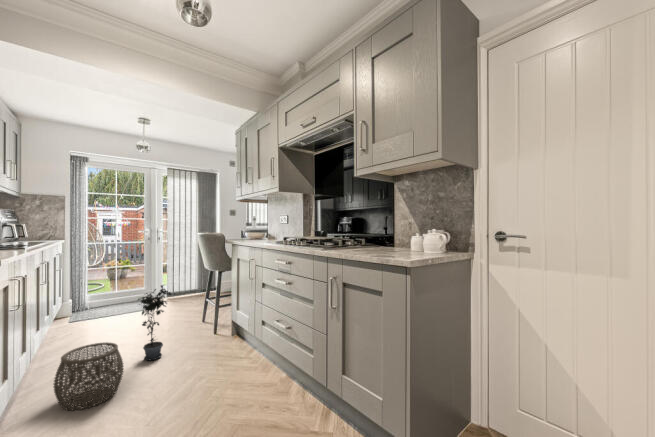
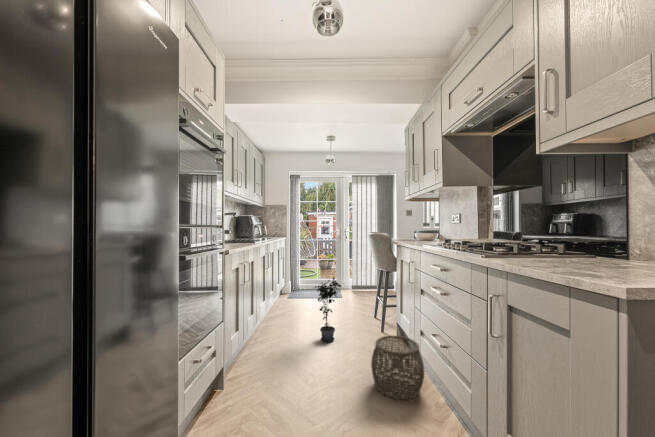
woven basket: present [54,342,124,411] -> present [371,336,425,400]

